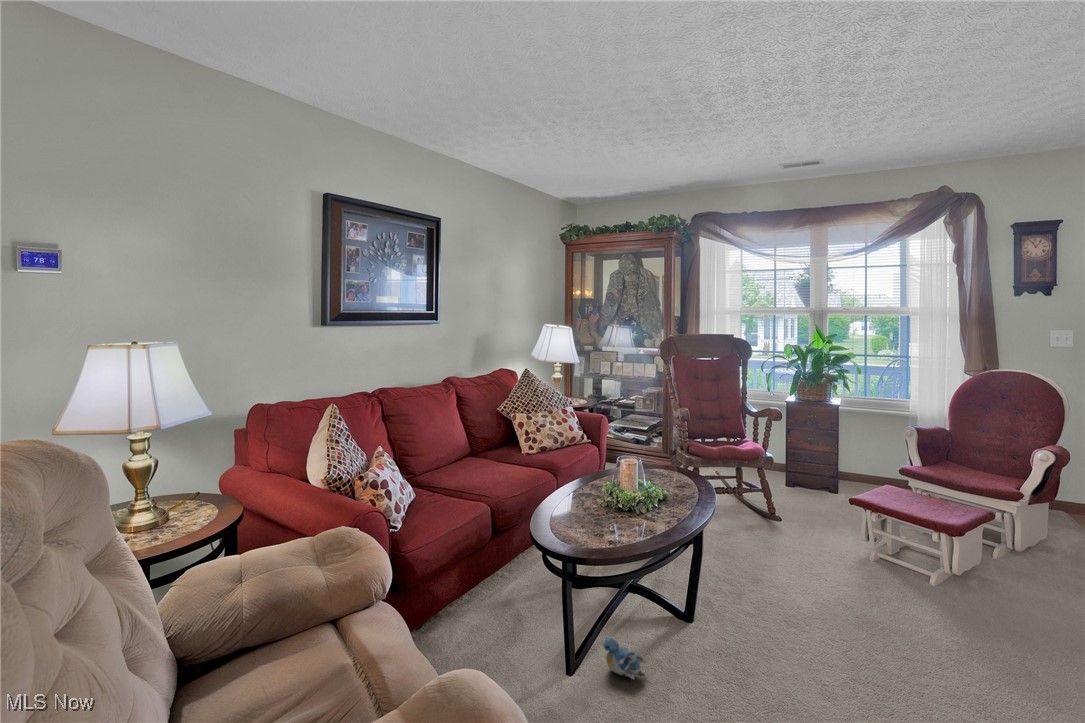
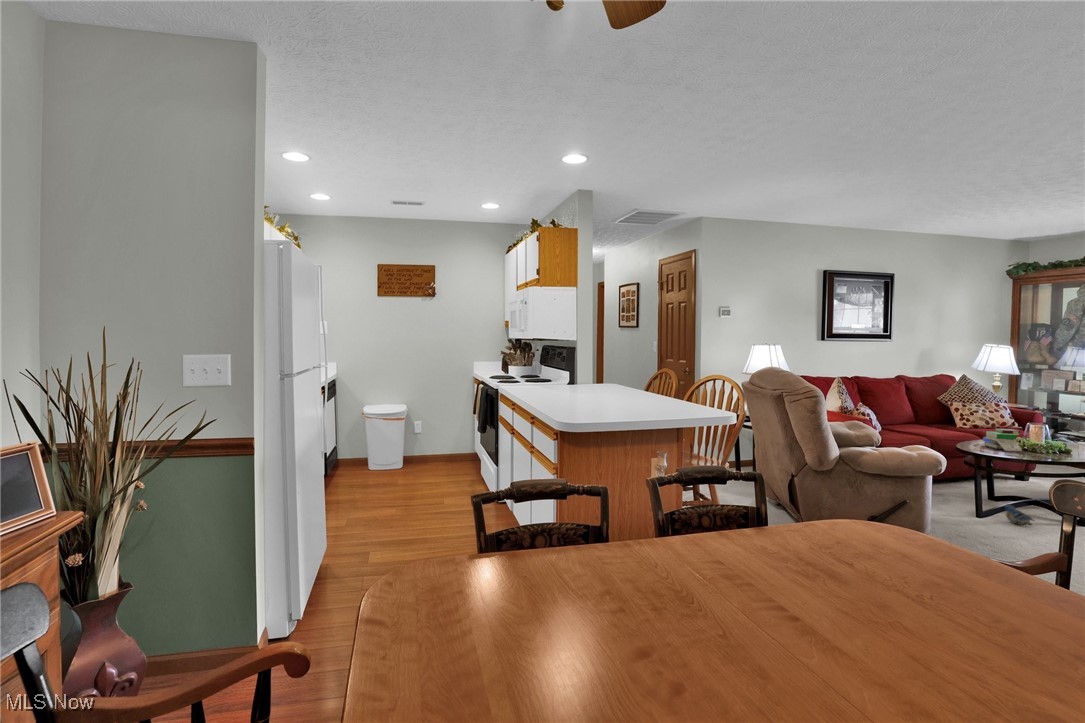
book: none [565,485,623,542] -> present [983,429,1022,452]

